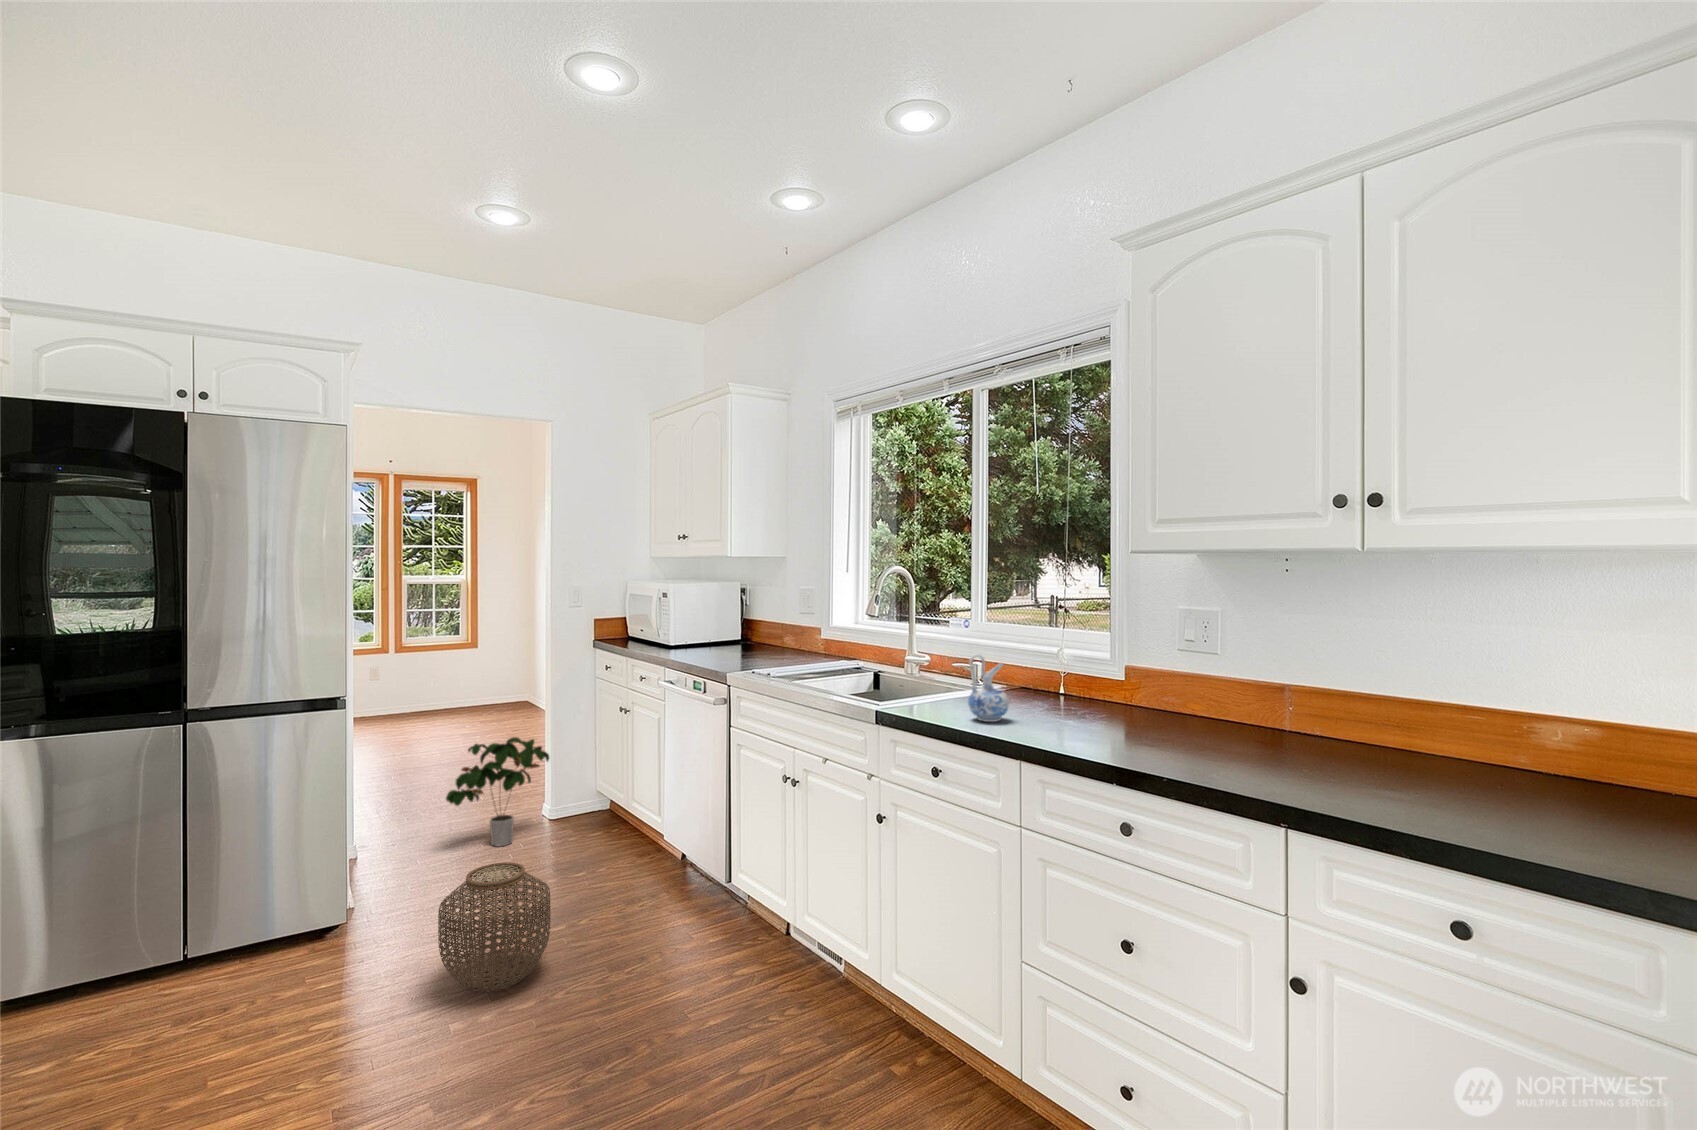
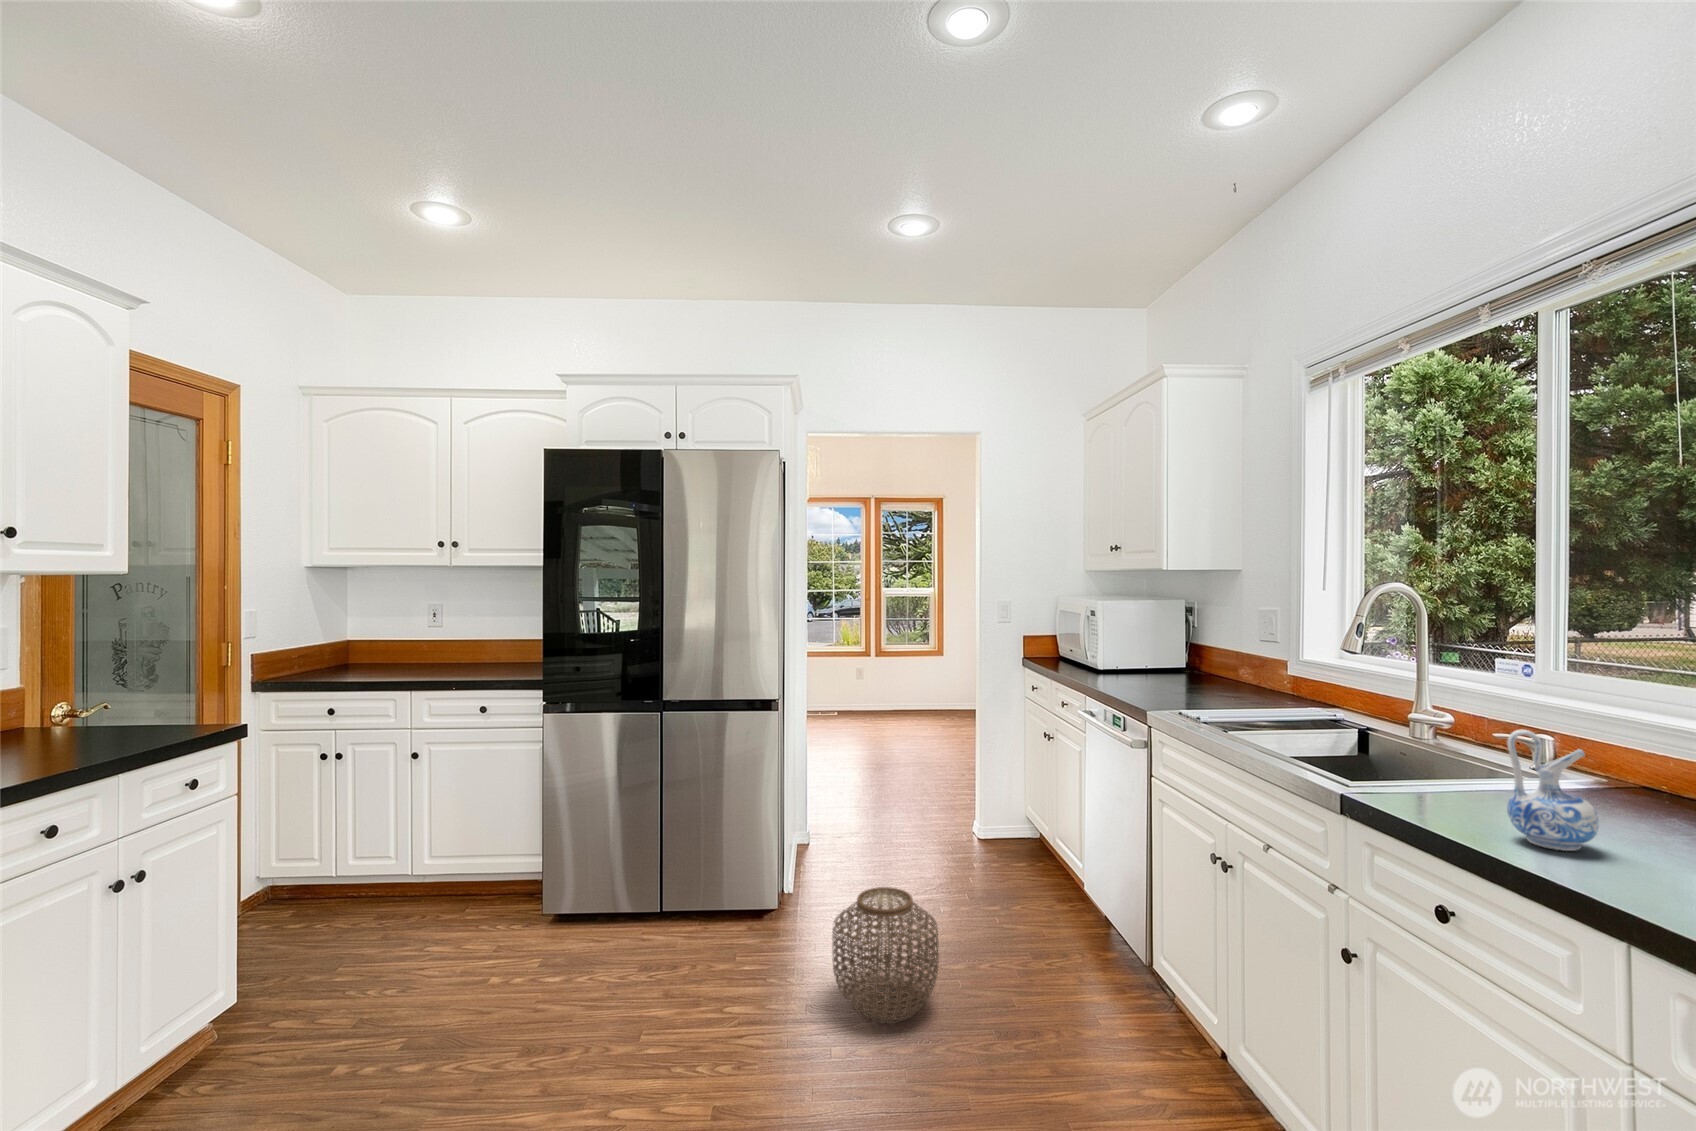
potted plant: present [446,737,549,846] -> none [878,752,974,861]

